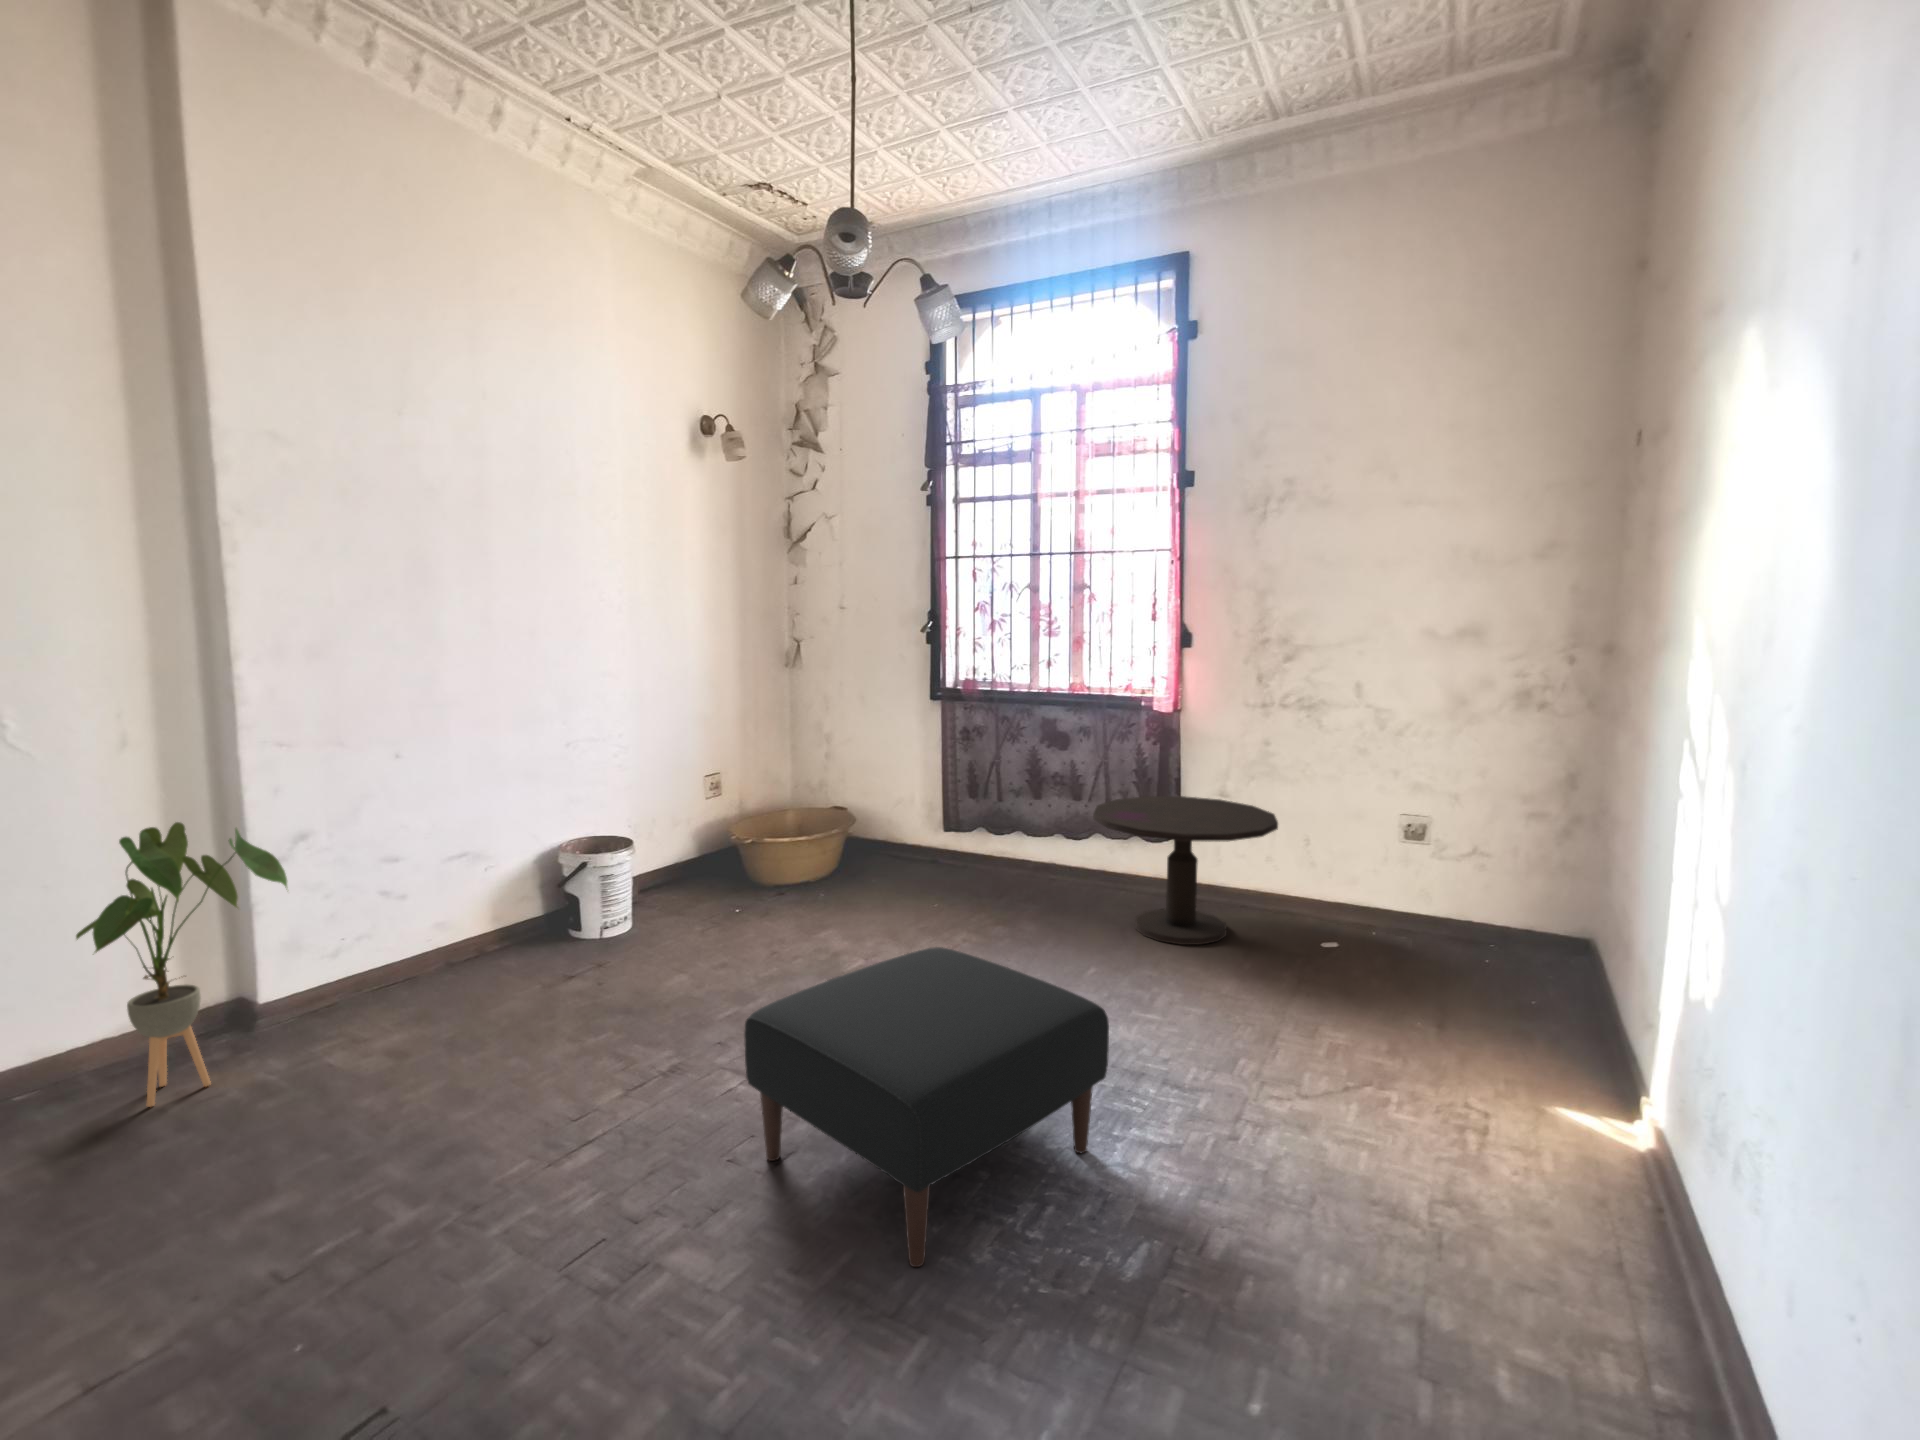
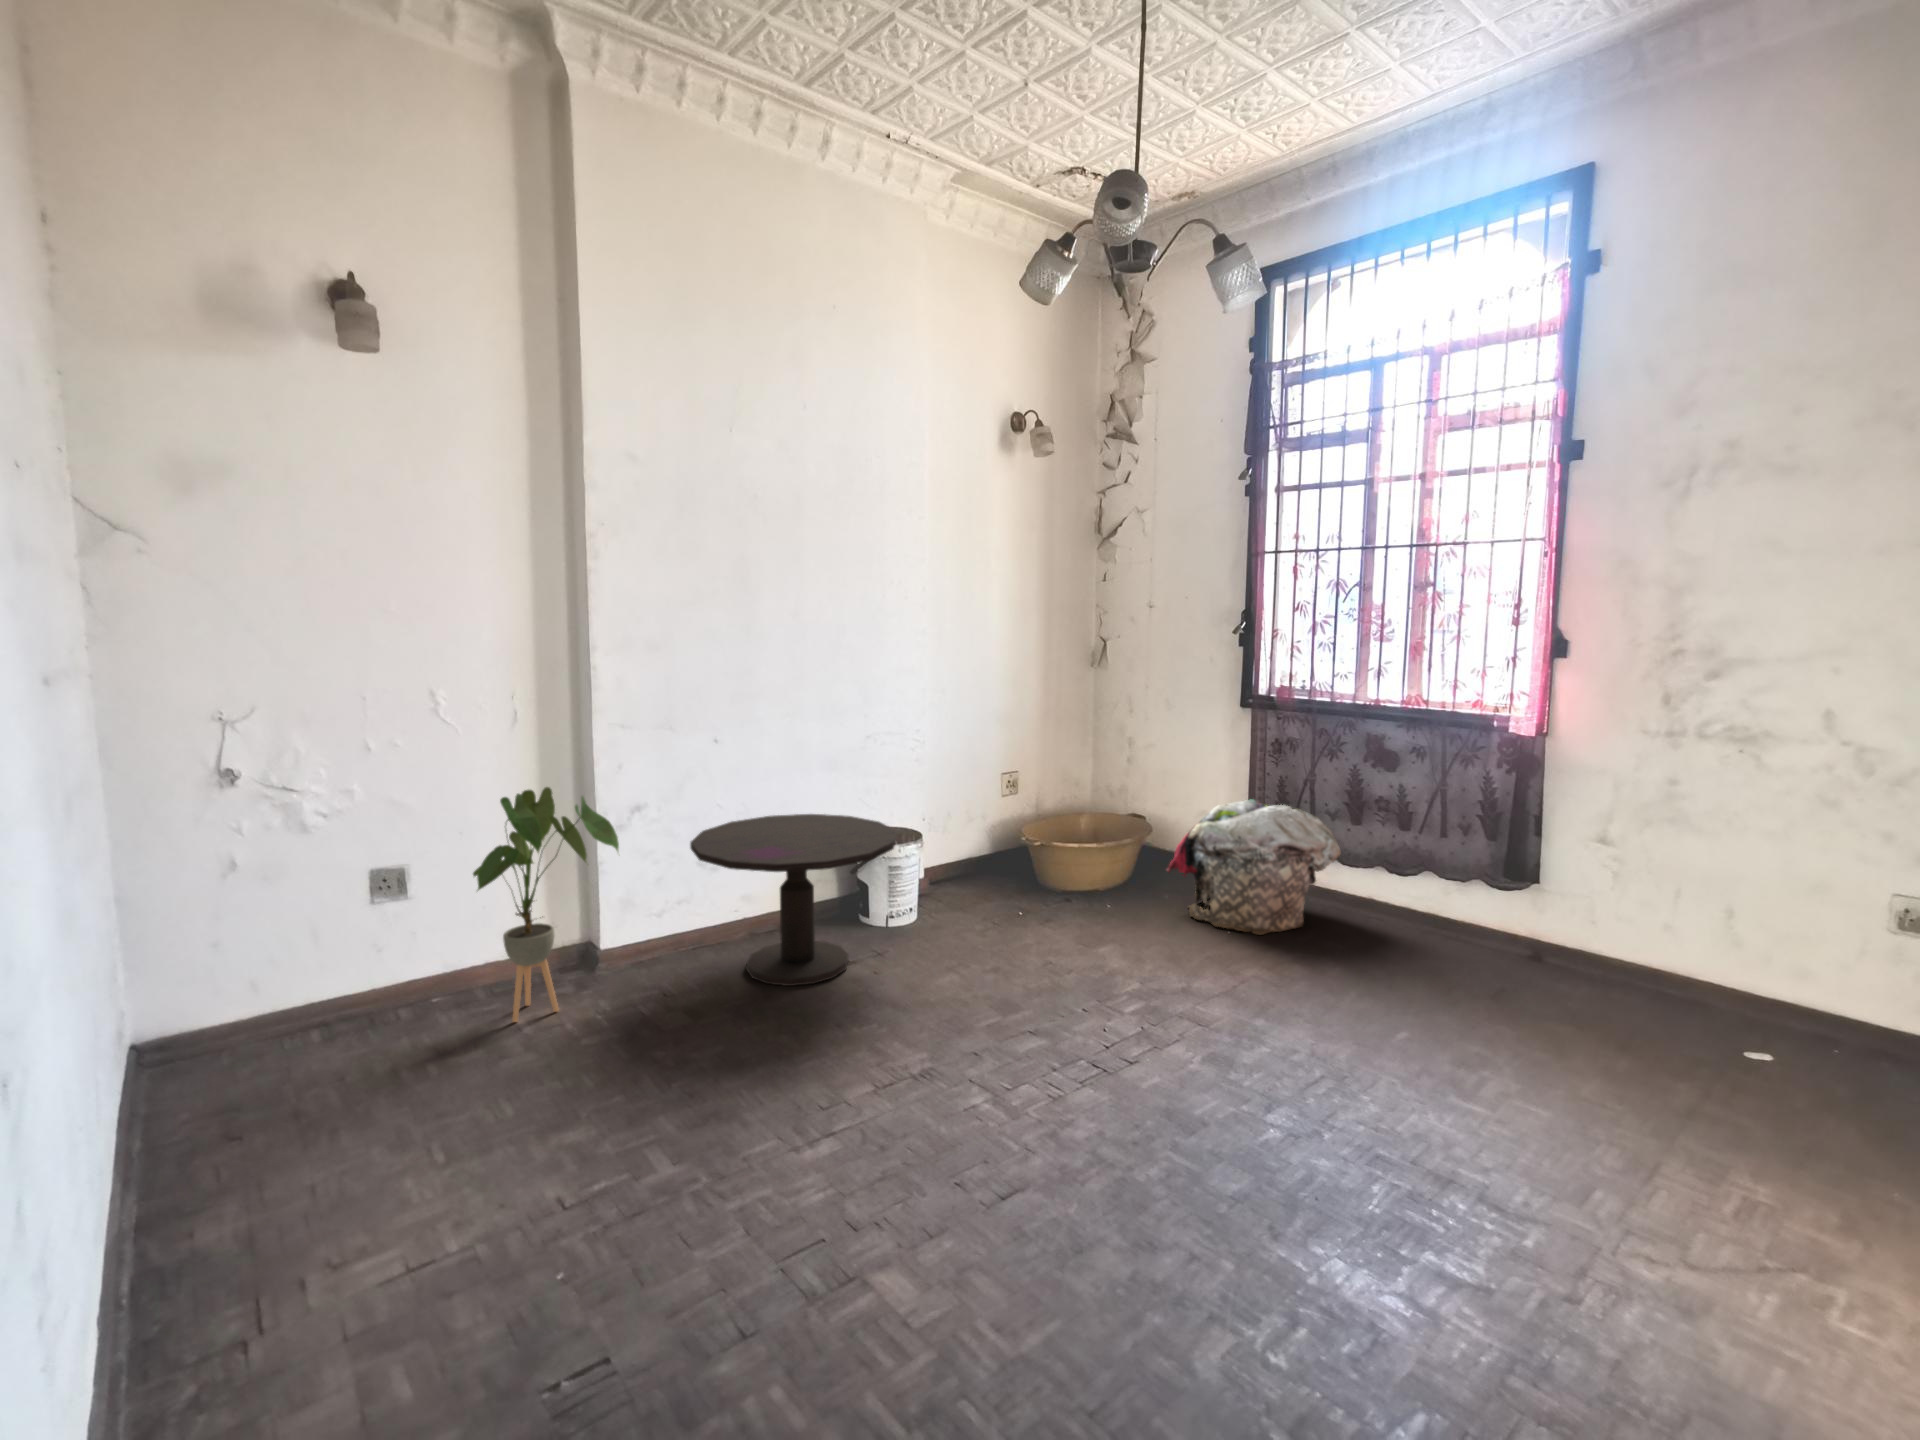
laundry basket: none [877,782,1026,903] -> present [1167,800,1340,935]
side table: present [1093,796,1278,945] -> present [690,814,896,986]
ottoman: present [744,947,1109,1267] -> none [972,991,1397,1367]

